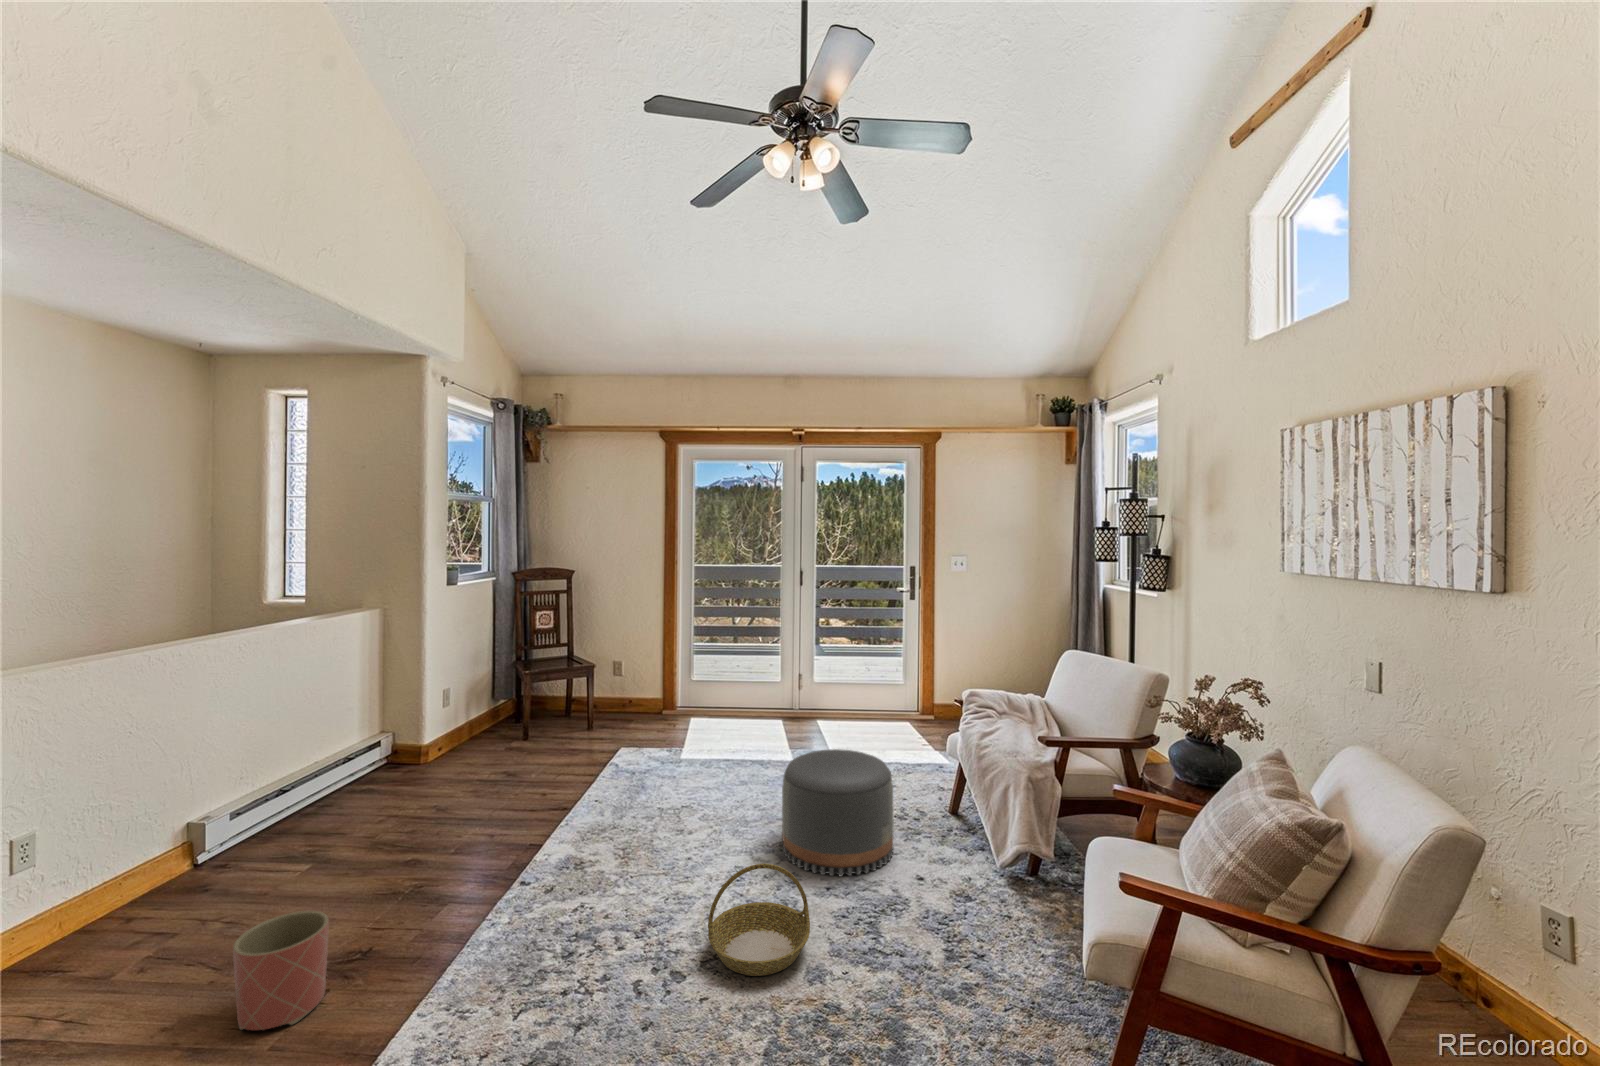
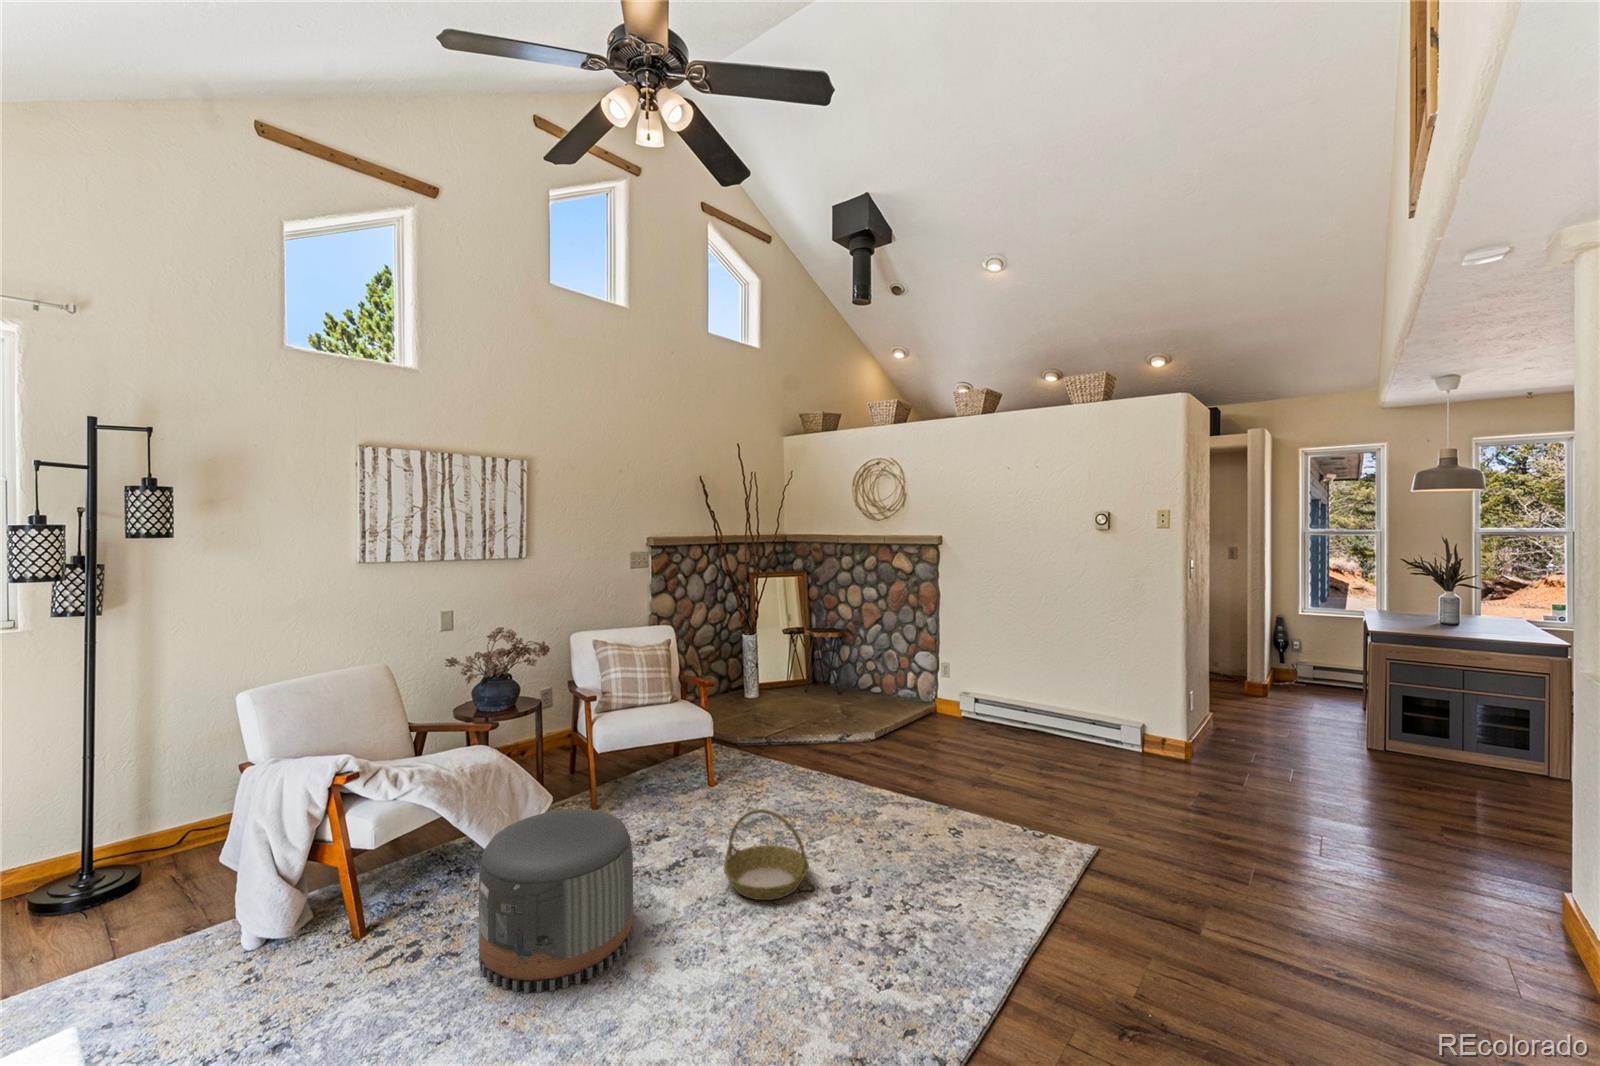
planter: present [233,911,329,1030] -> none [1132,900,1216,1019]

